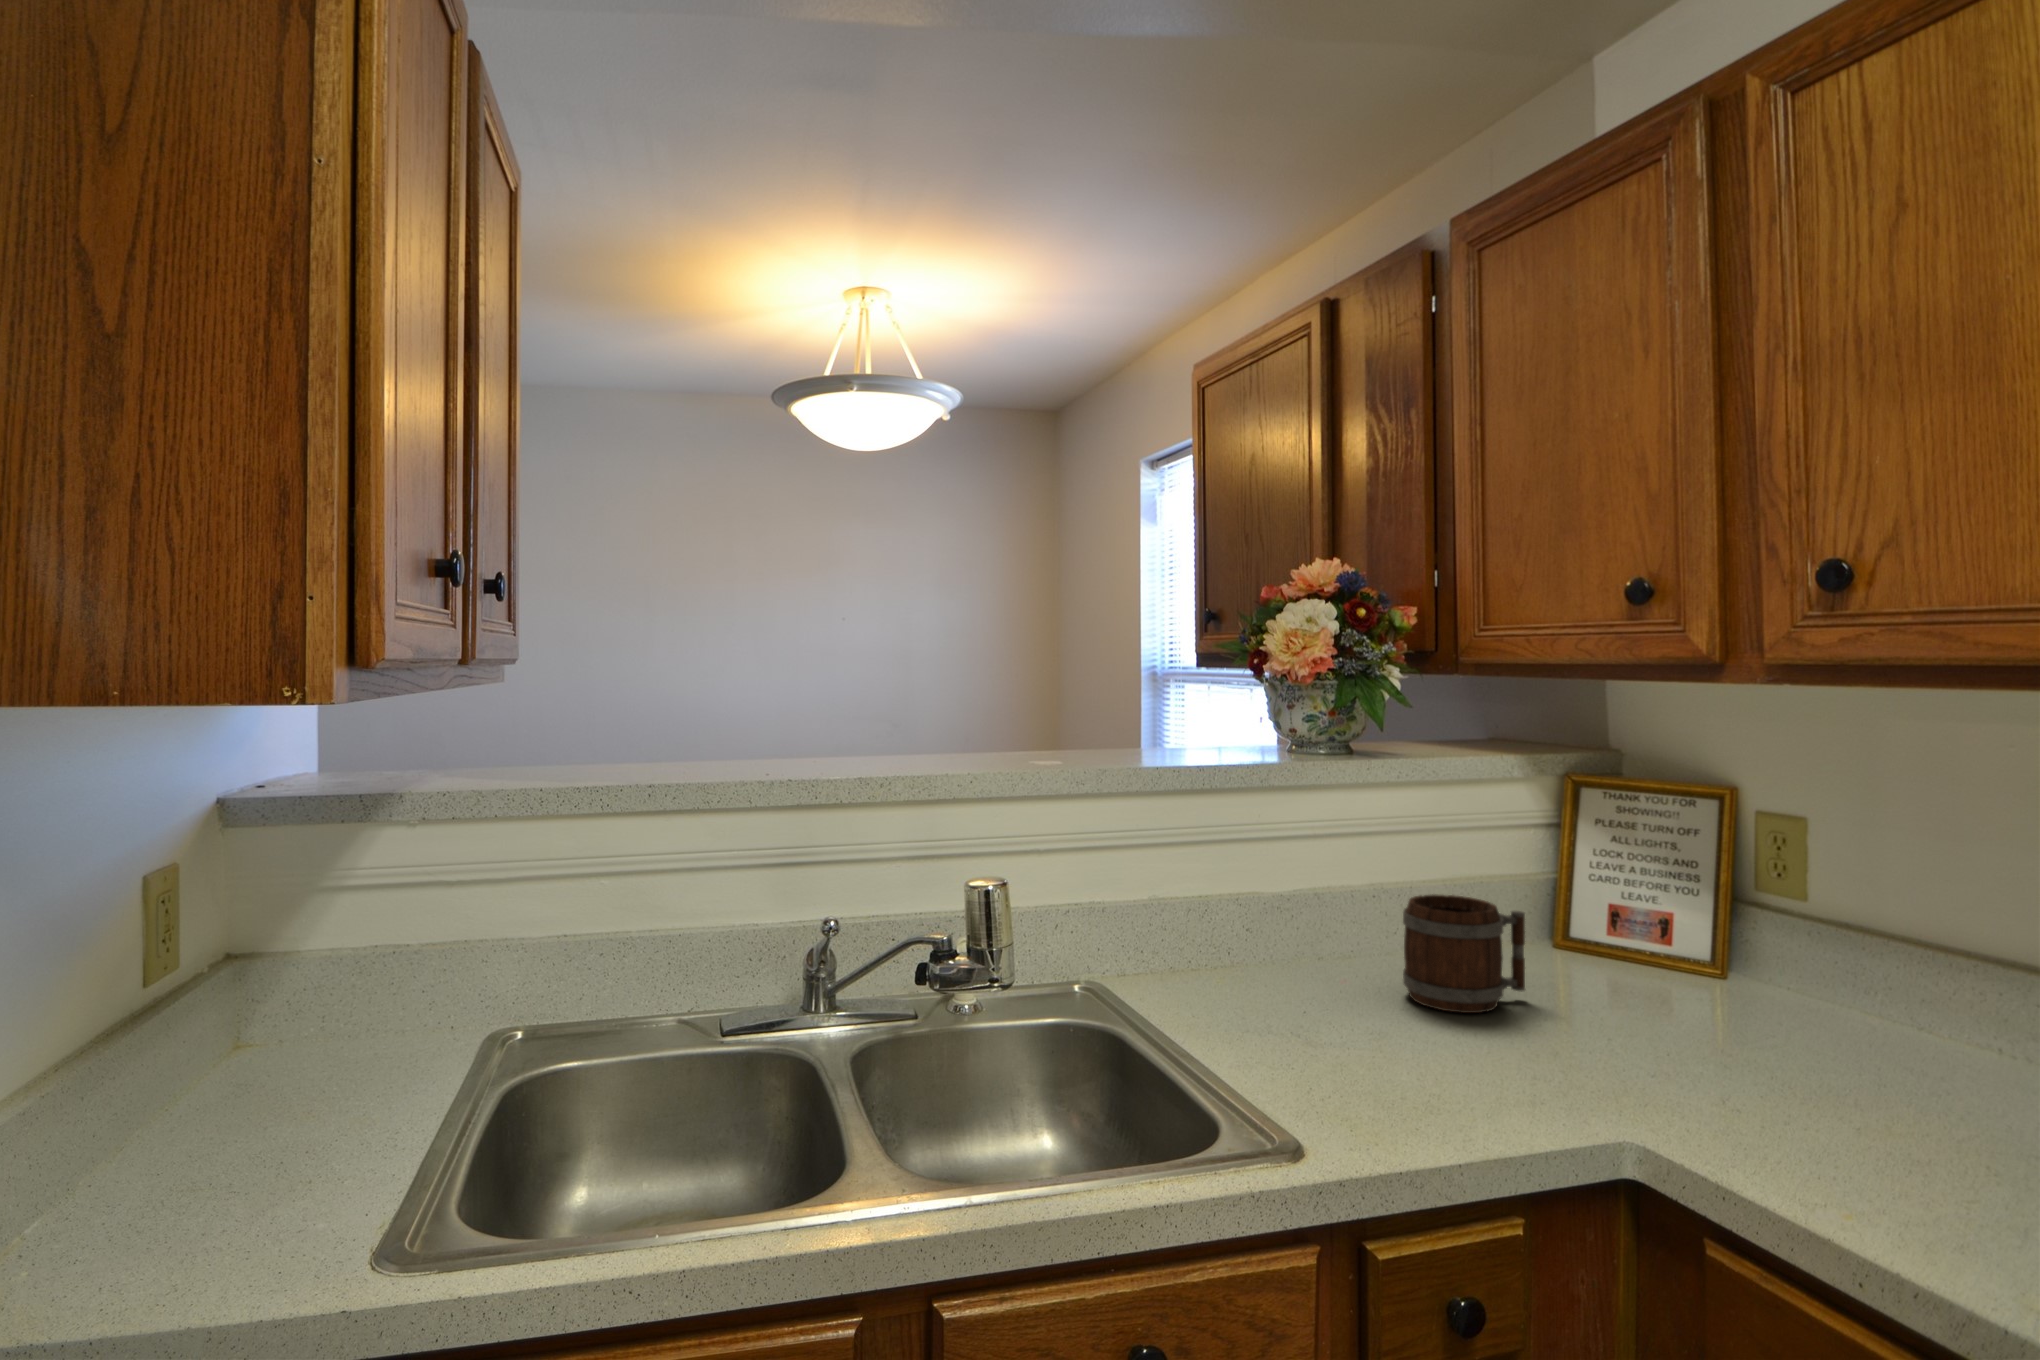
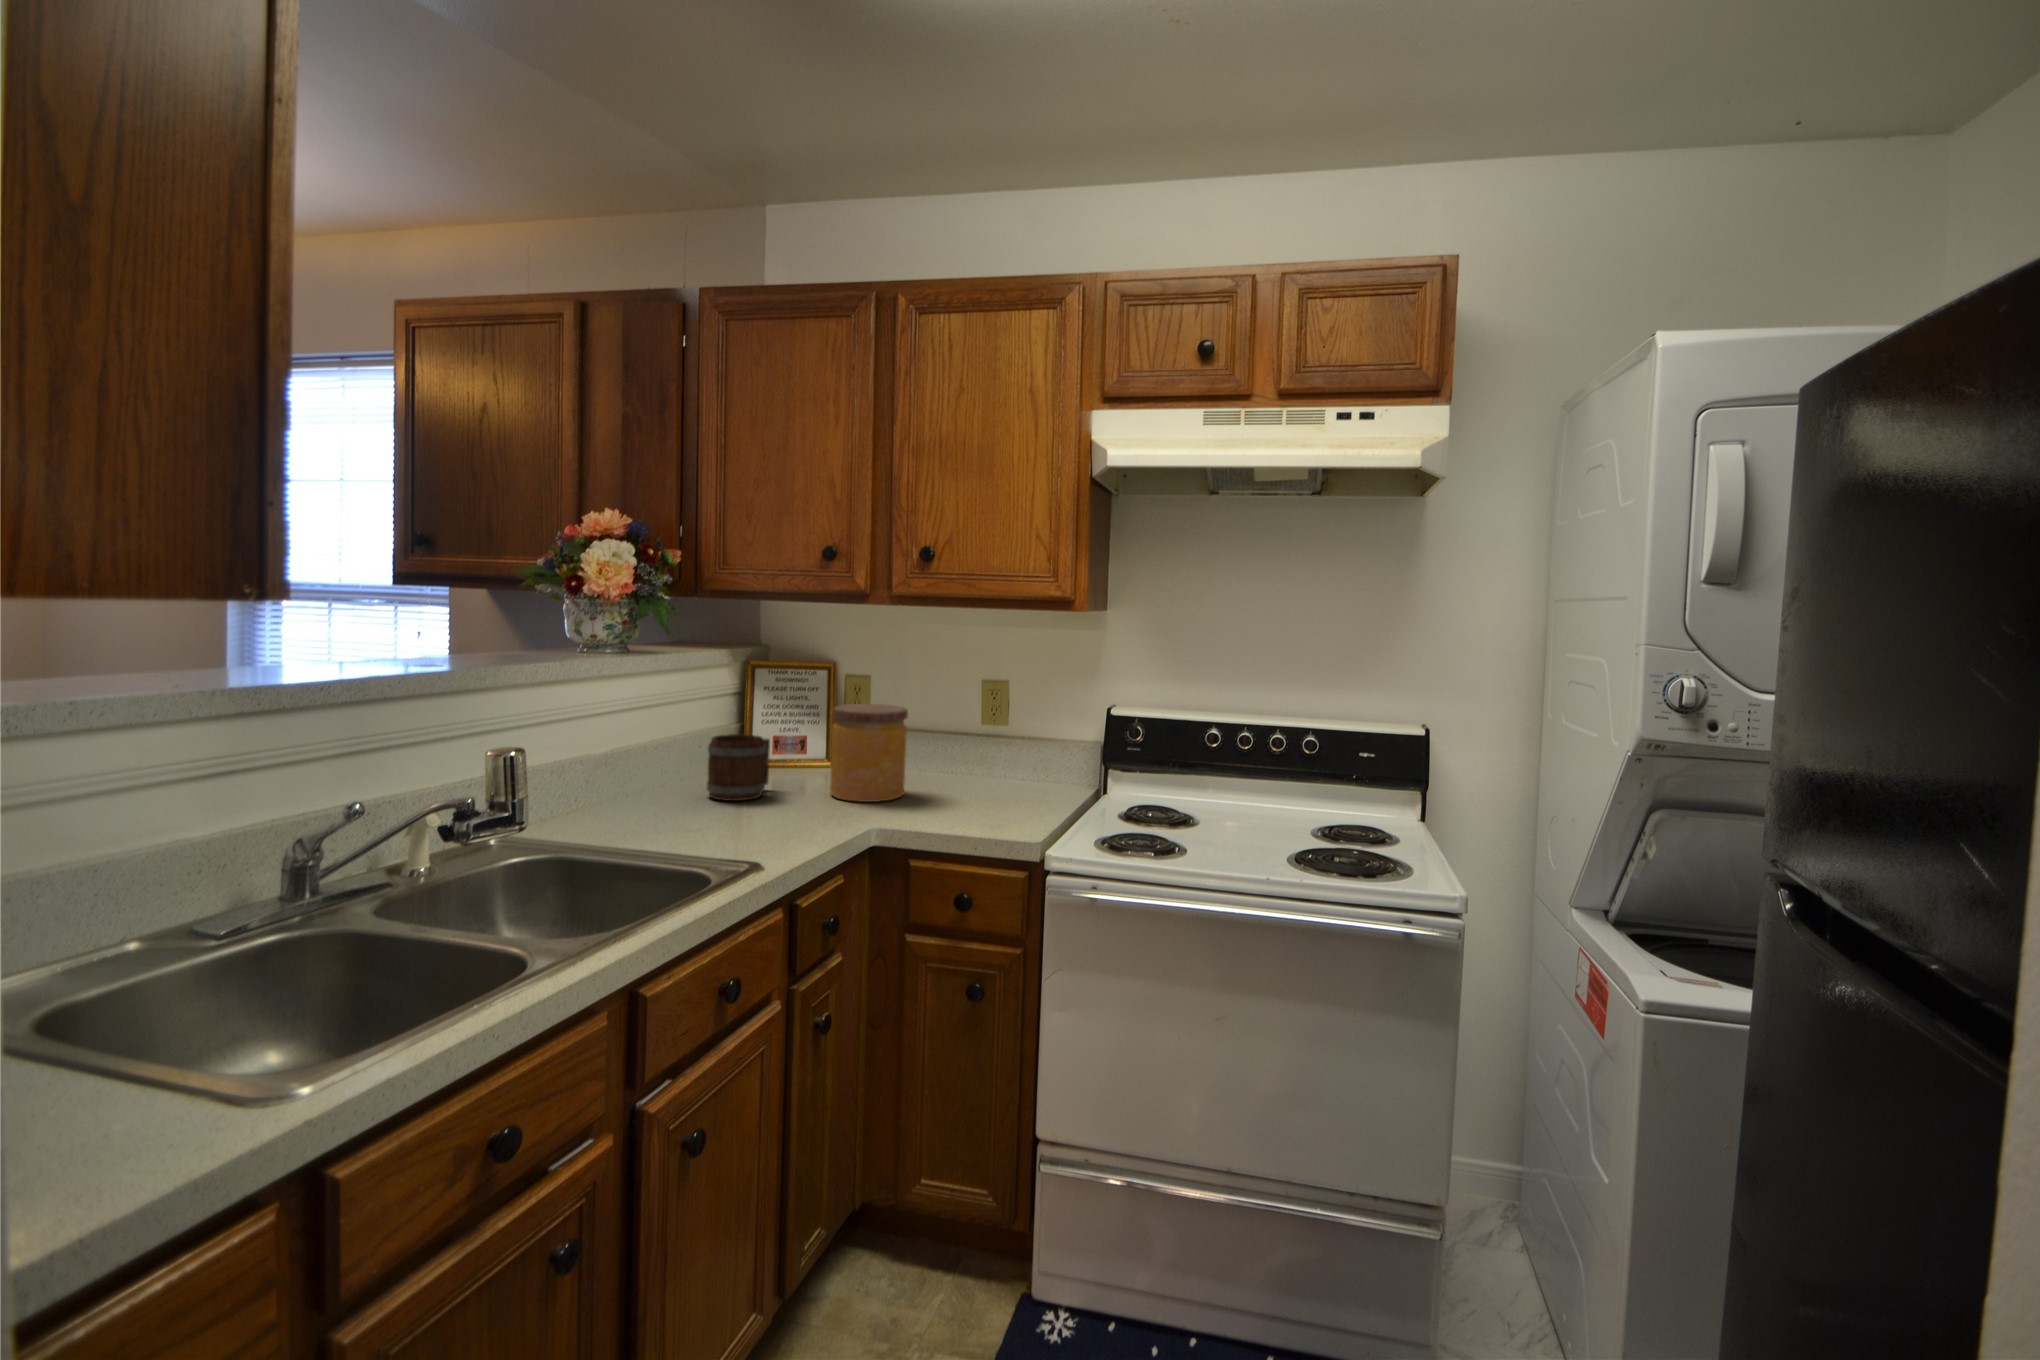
jar: none [1619,869,1793,1083] -> present [830,704,908,802]

